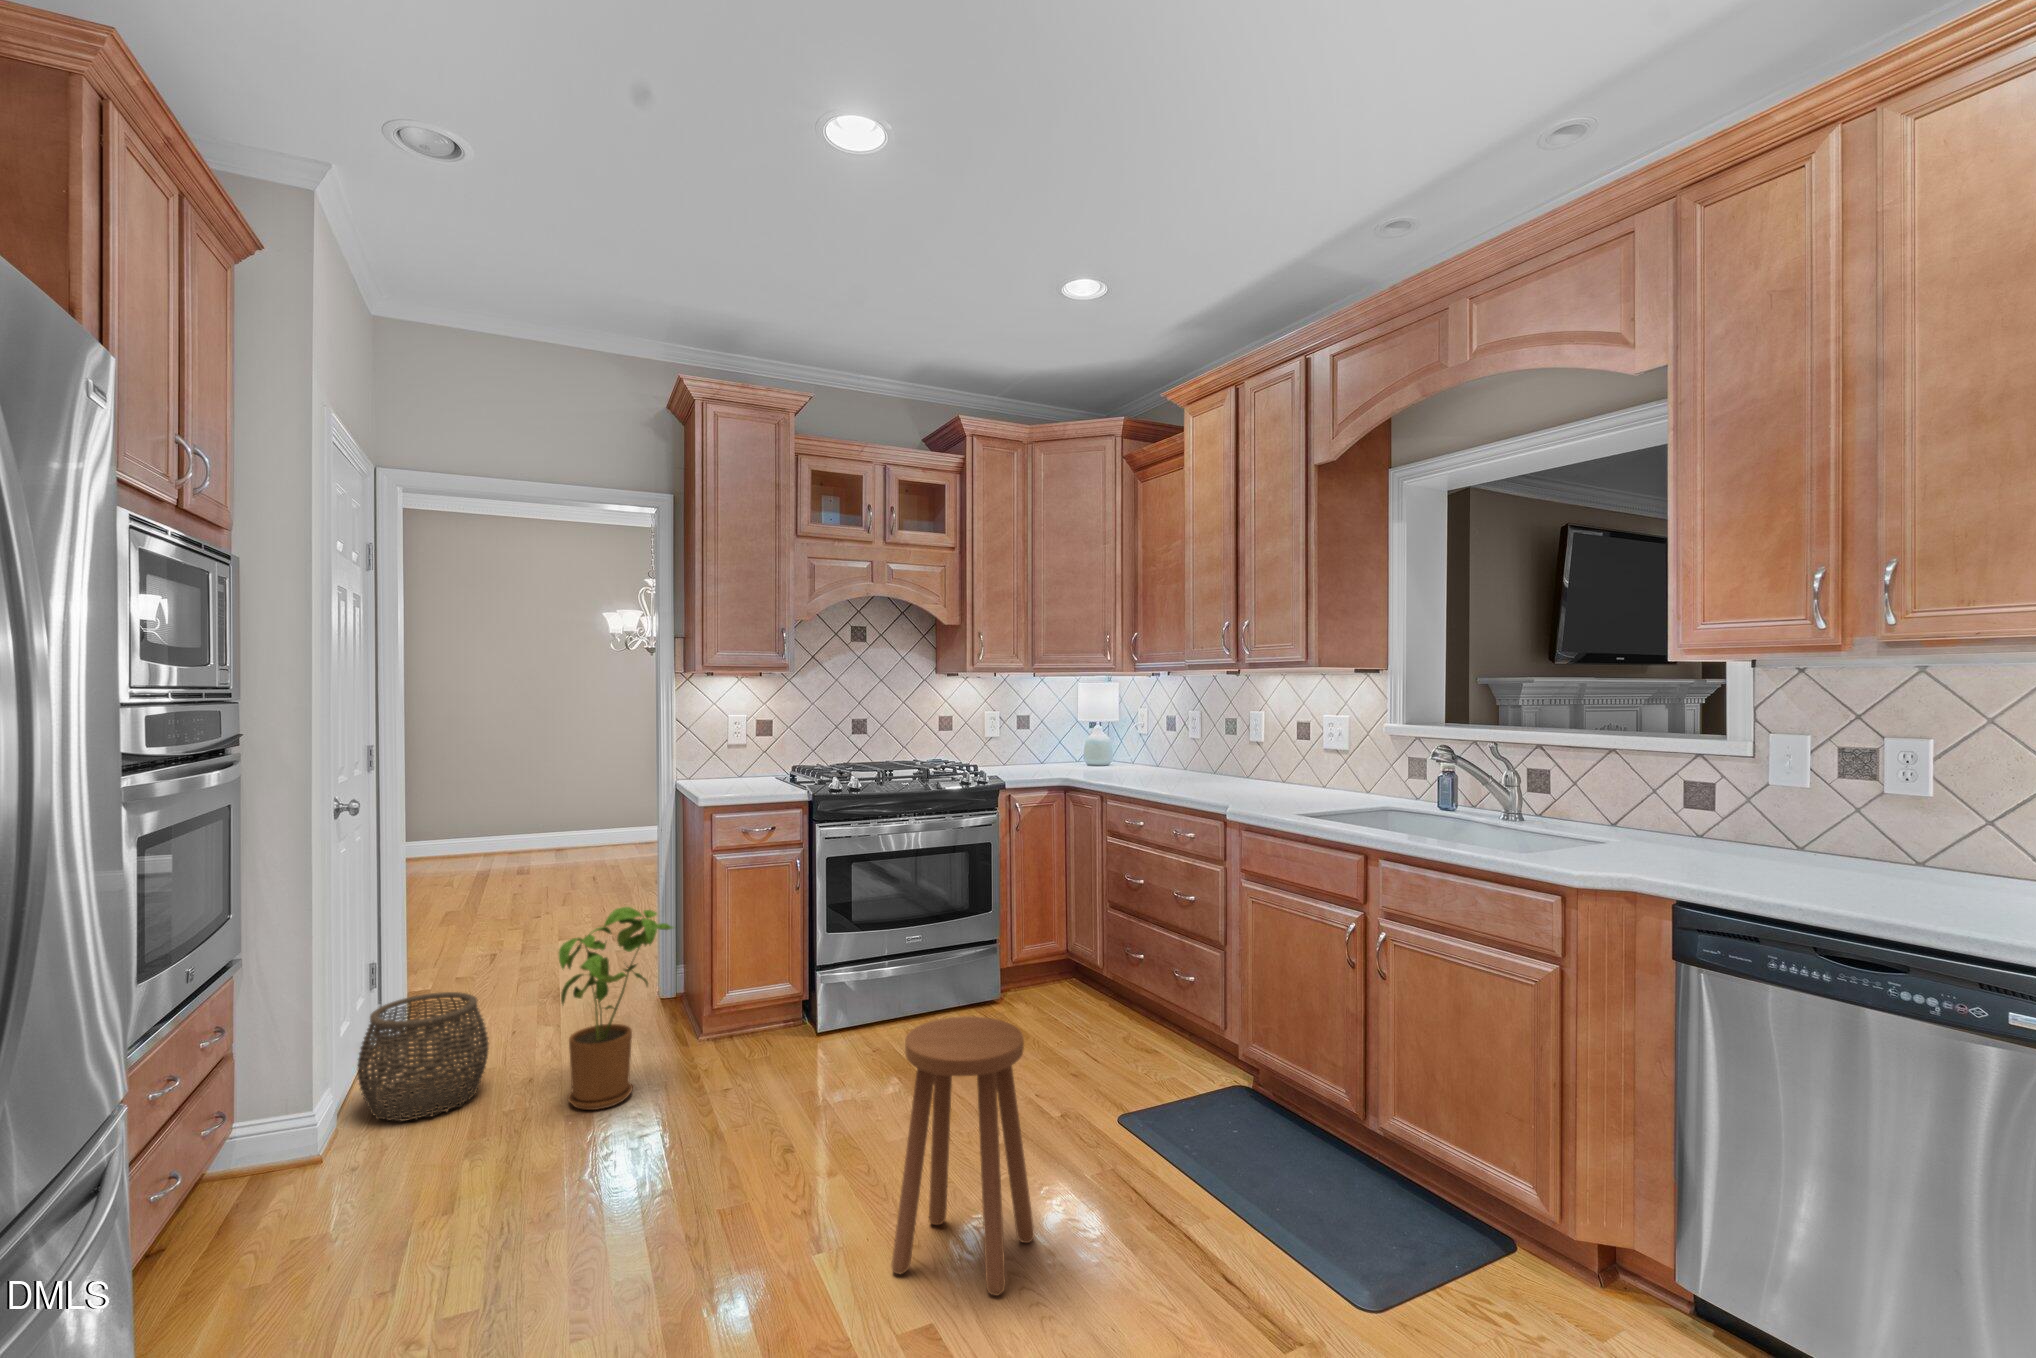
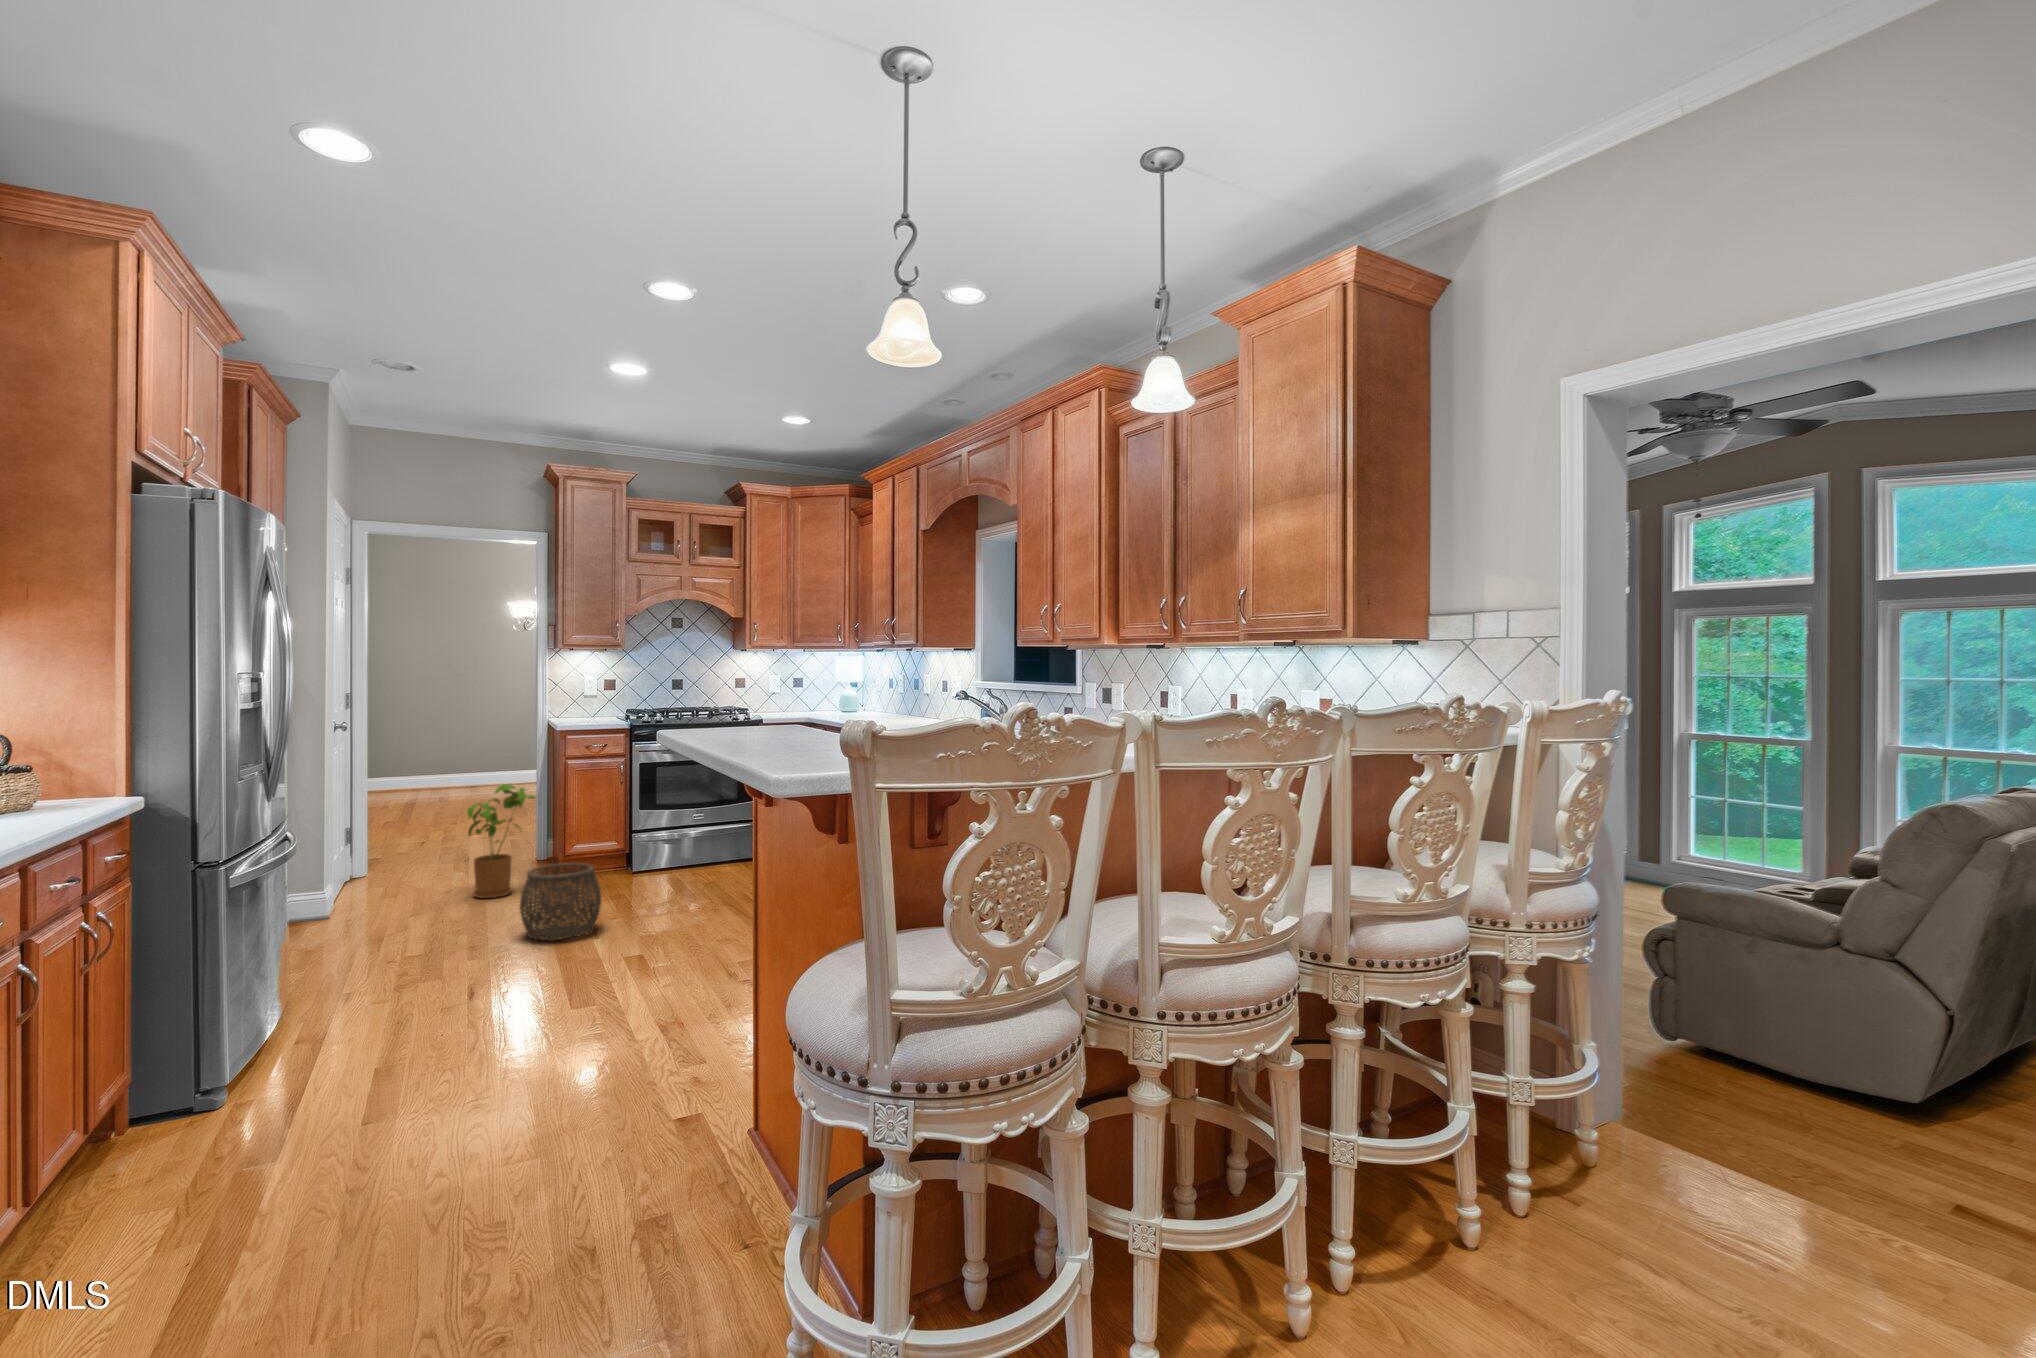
woven basket: present [358,992,489,1121] -> present [520,863,601,941]
stool: present [892,1016,1034,1296] -> none [630,824,709,945]

